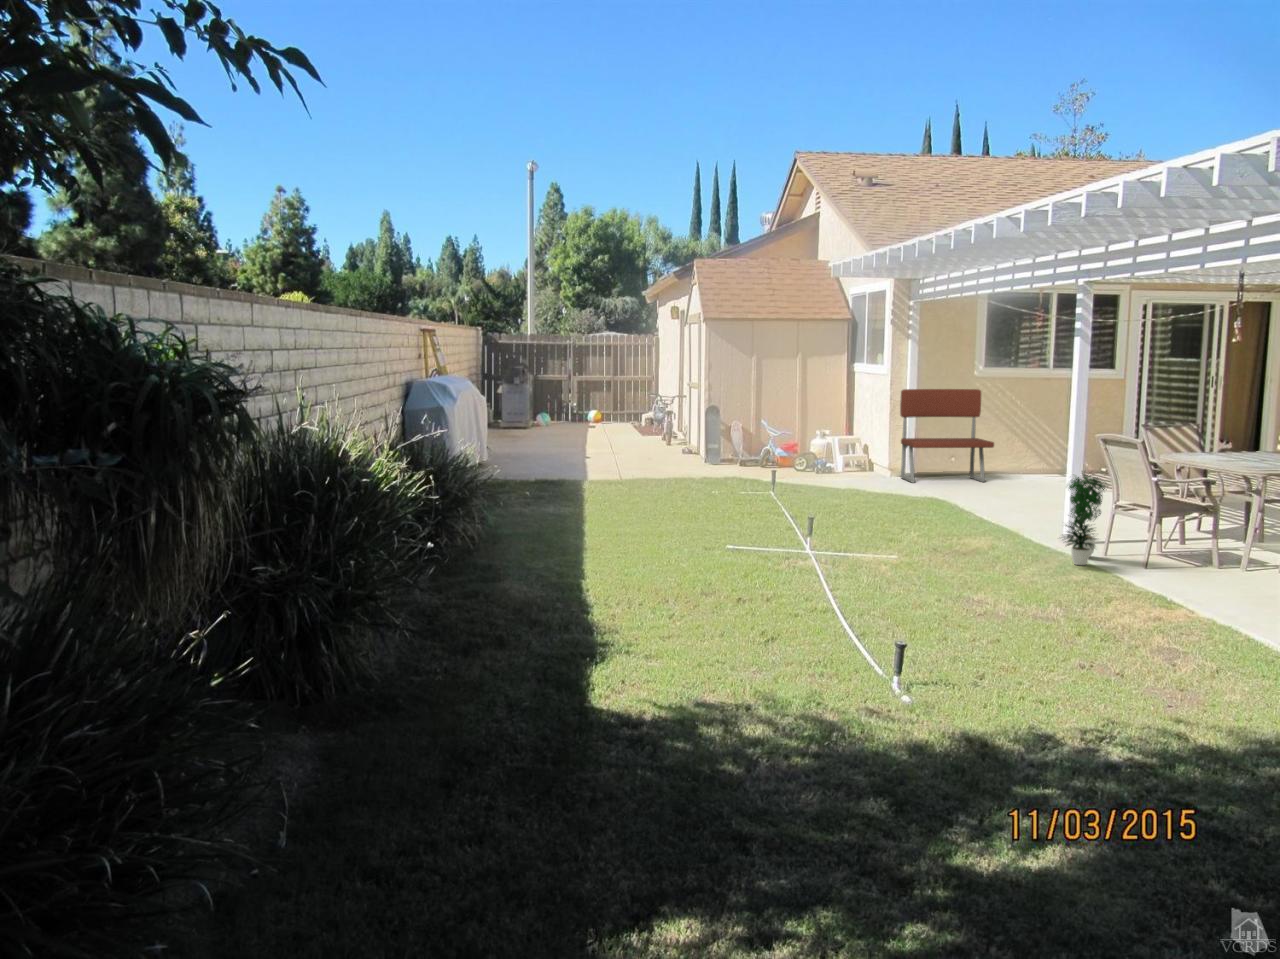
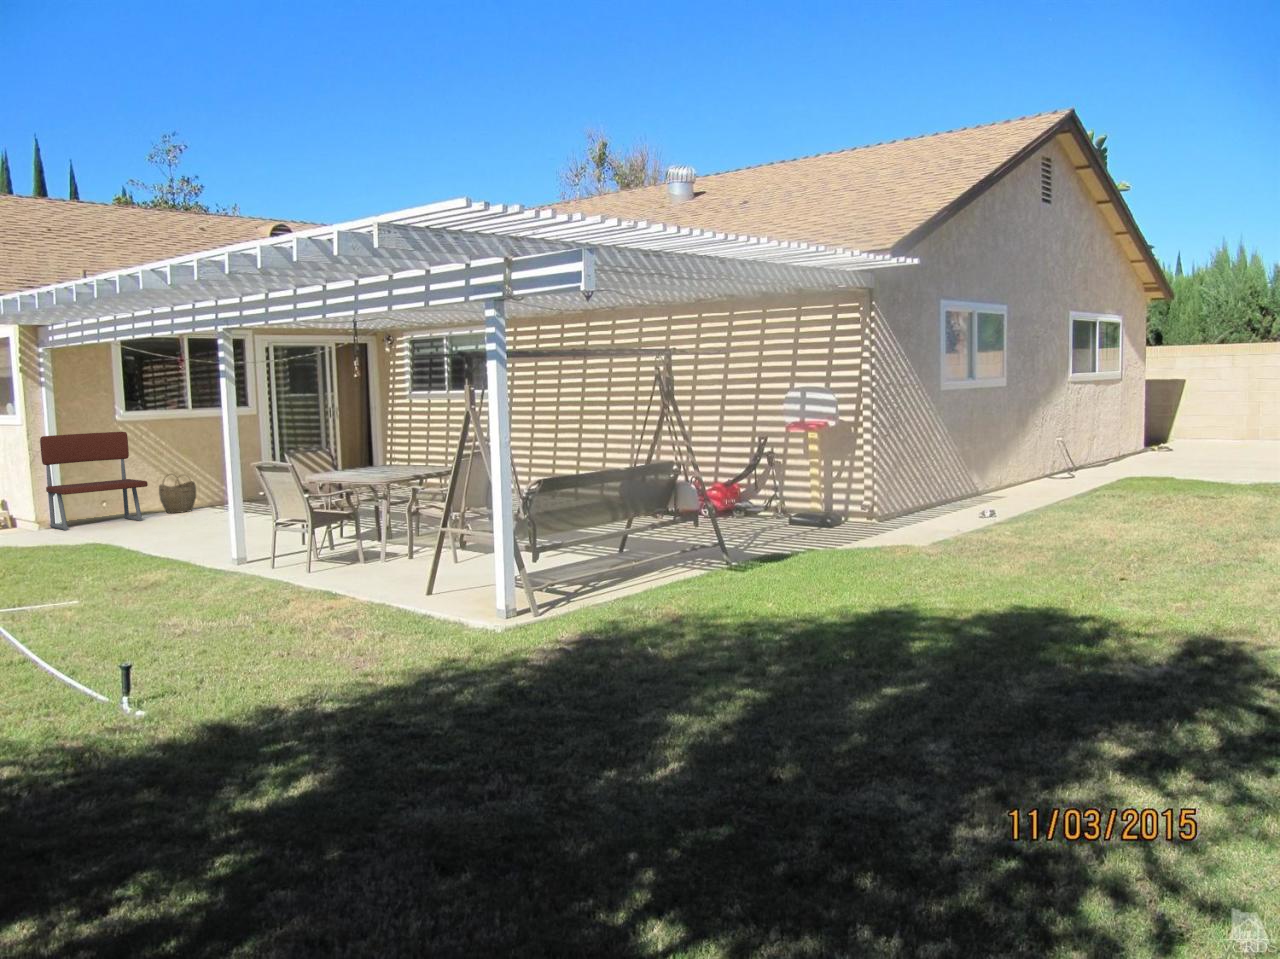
woven basket: none [1006,436,1044,478] -> present [159,474,196,513]
potted plant: present [1065,475,1105,565] -> none [233,492,271,578]

